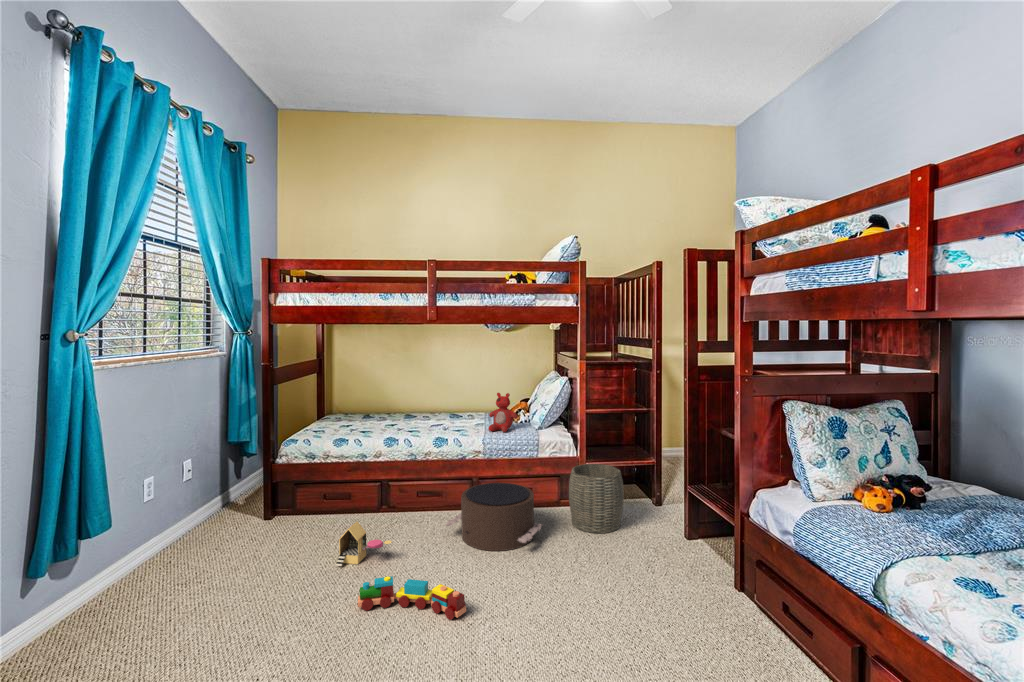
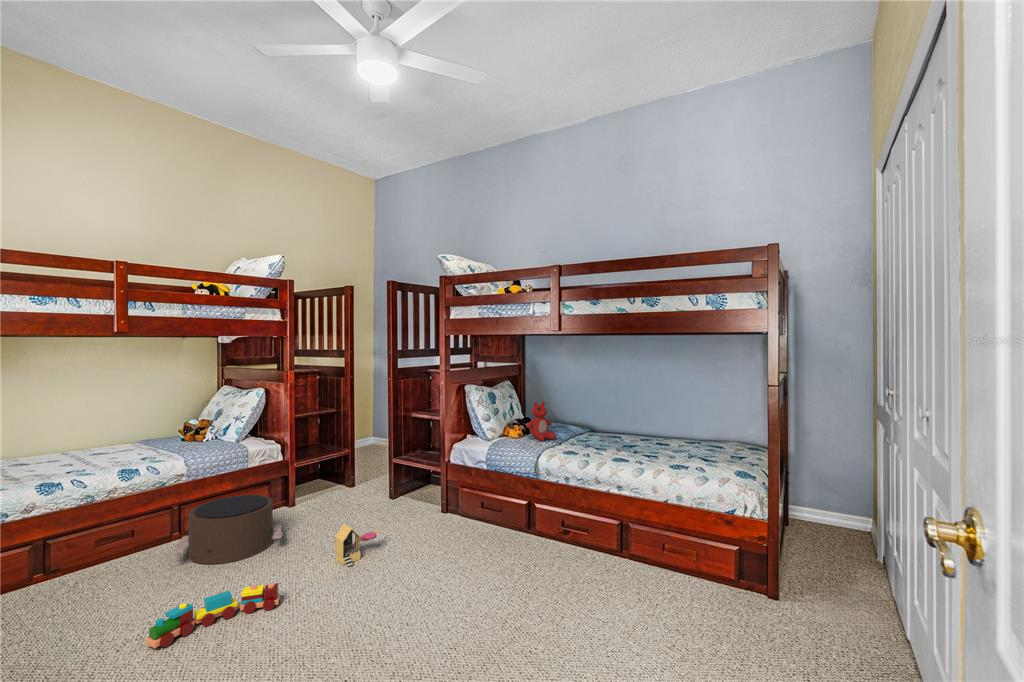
stuffed bear: present [488,393,518,432] -> present [527,402,556,441]
woven basket: present [569,464,624,533] -> none [289,460,340,519]
toy house: present [336,522,392,566] -> present [335,524,381,566]

